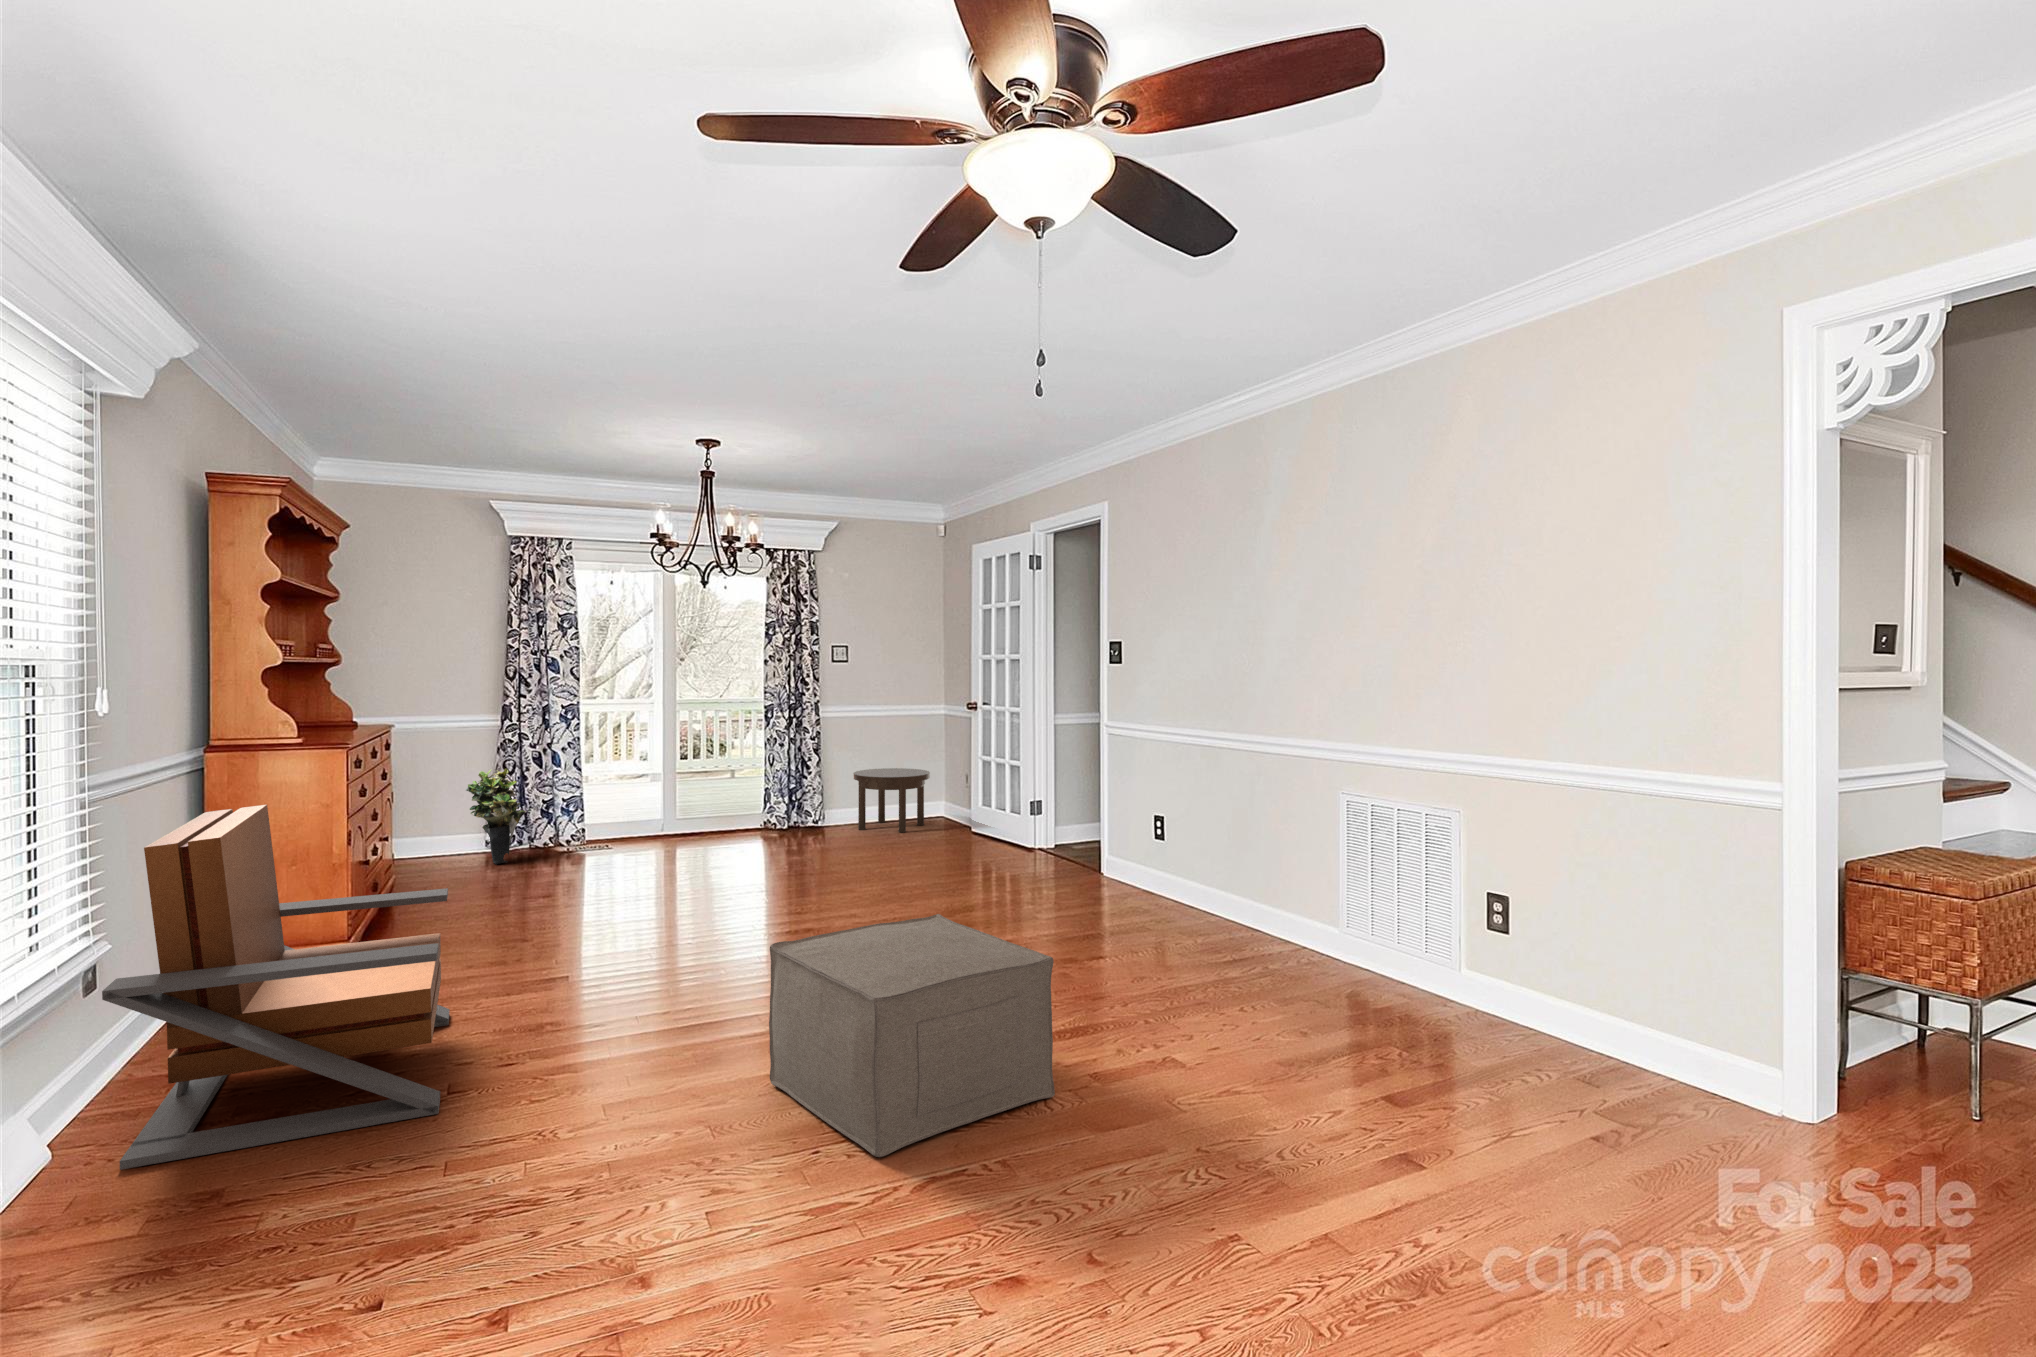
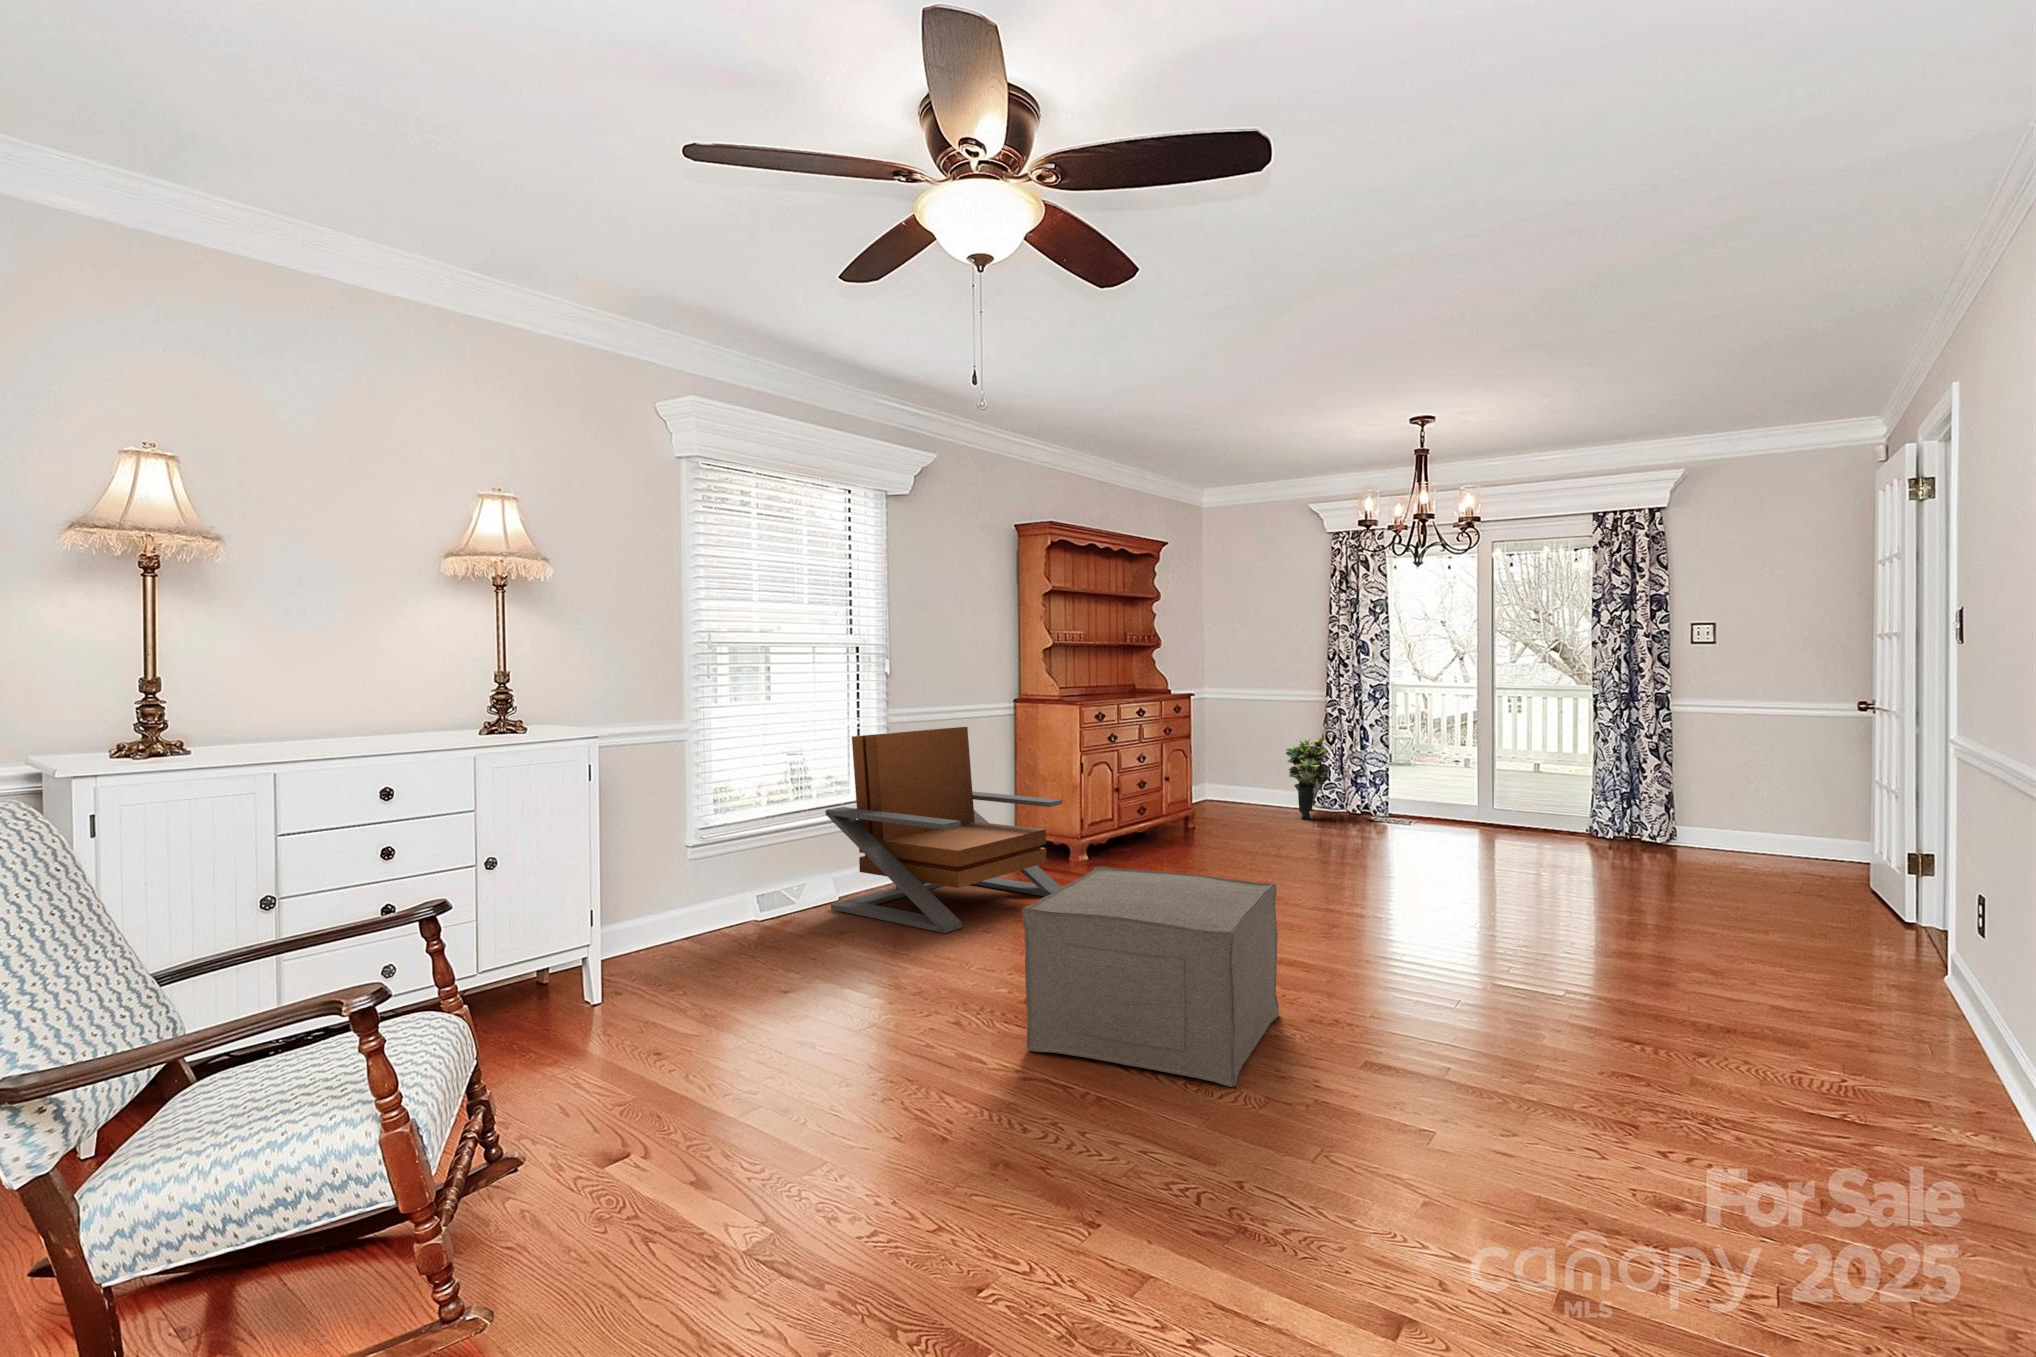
side table: present [853,768,930,833] -> none [1706,778,1831,863]

